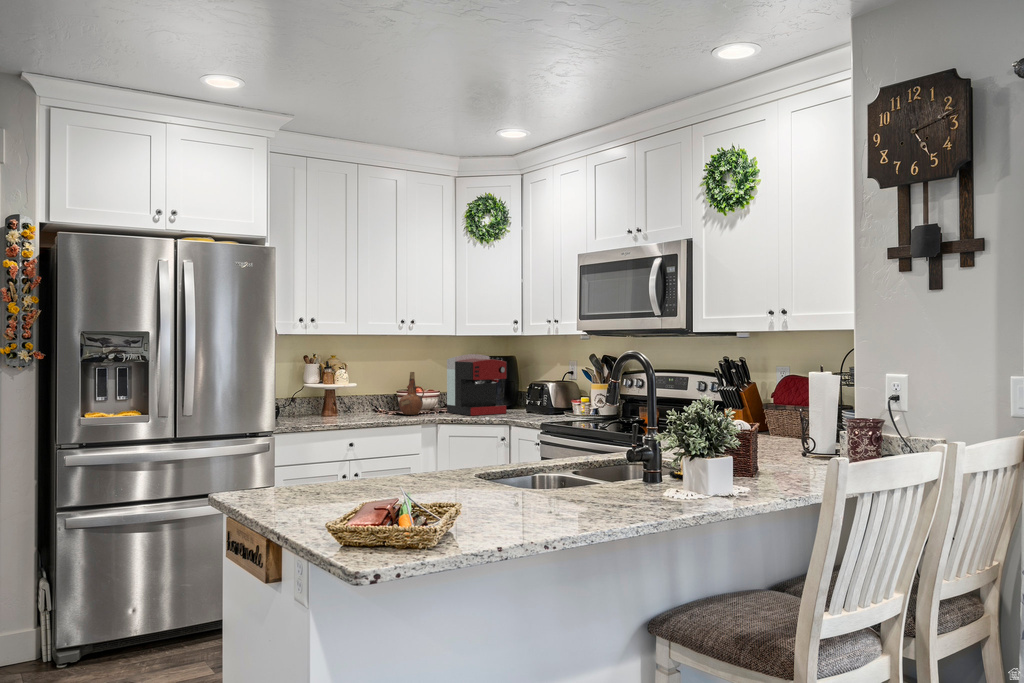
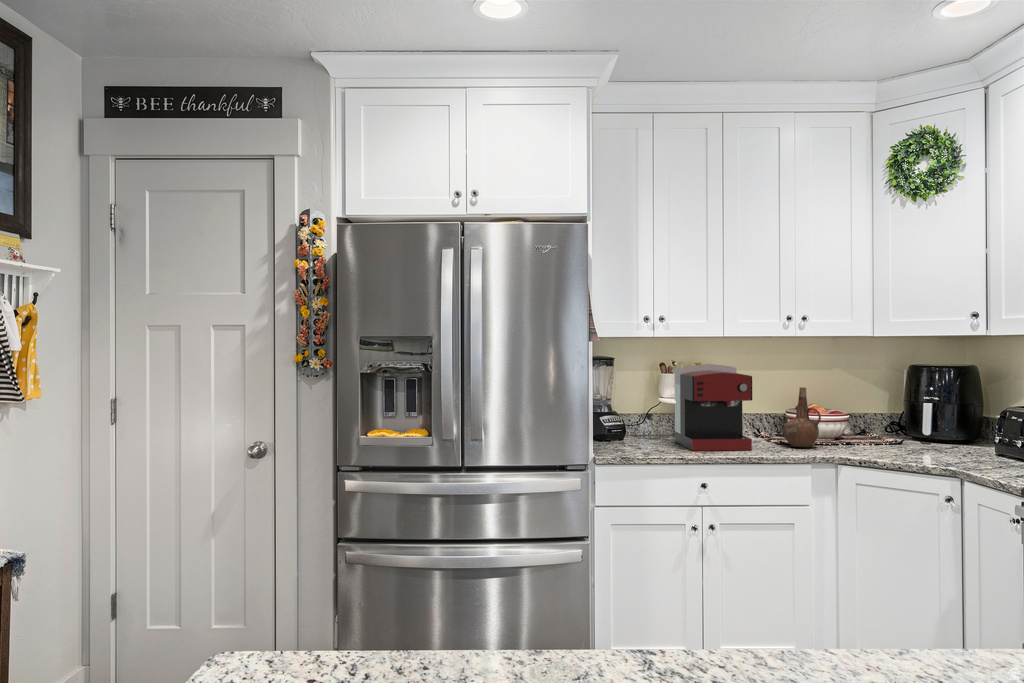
coffee maker: present [447,354,507,416] -> present [675,364,752,451]

